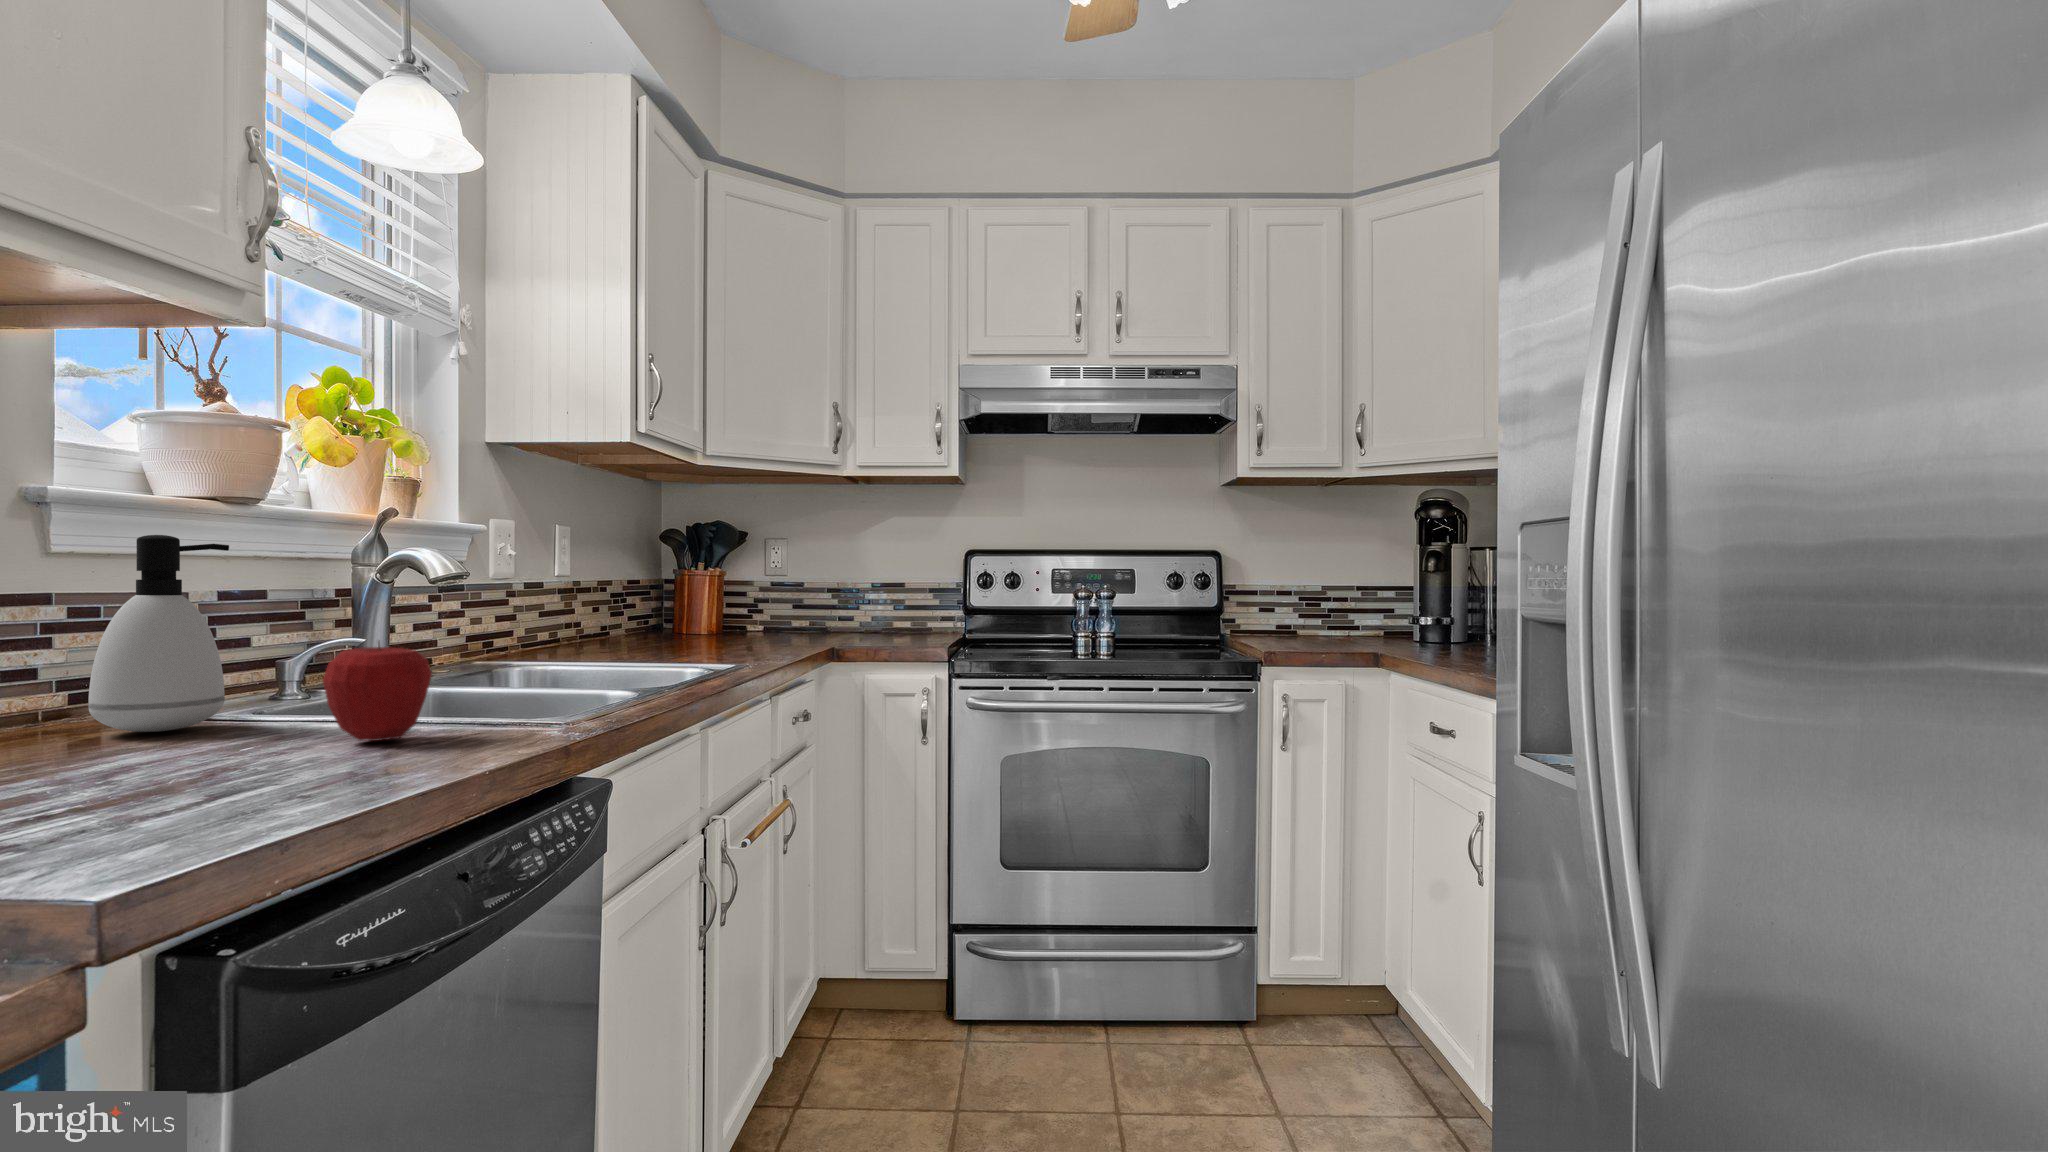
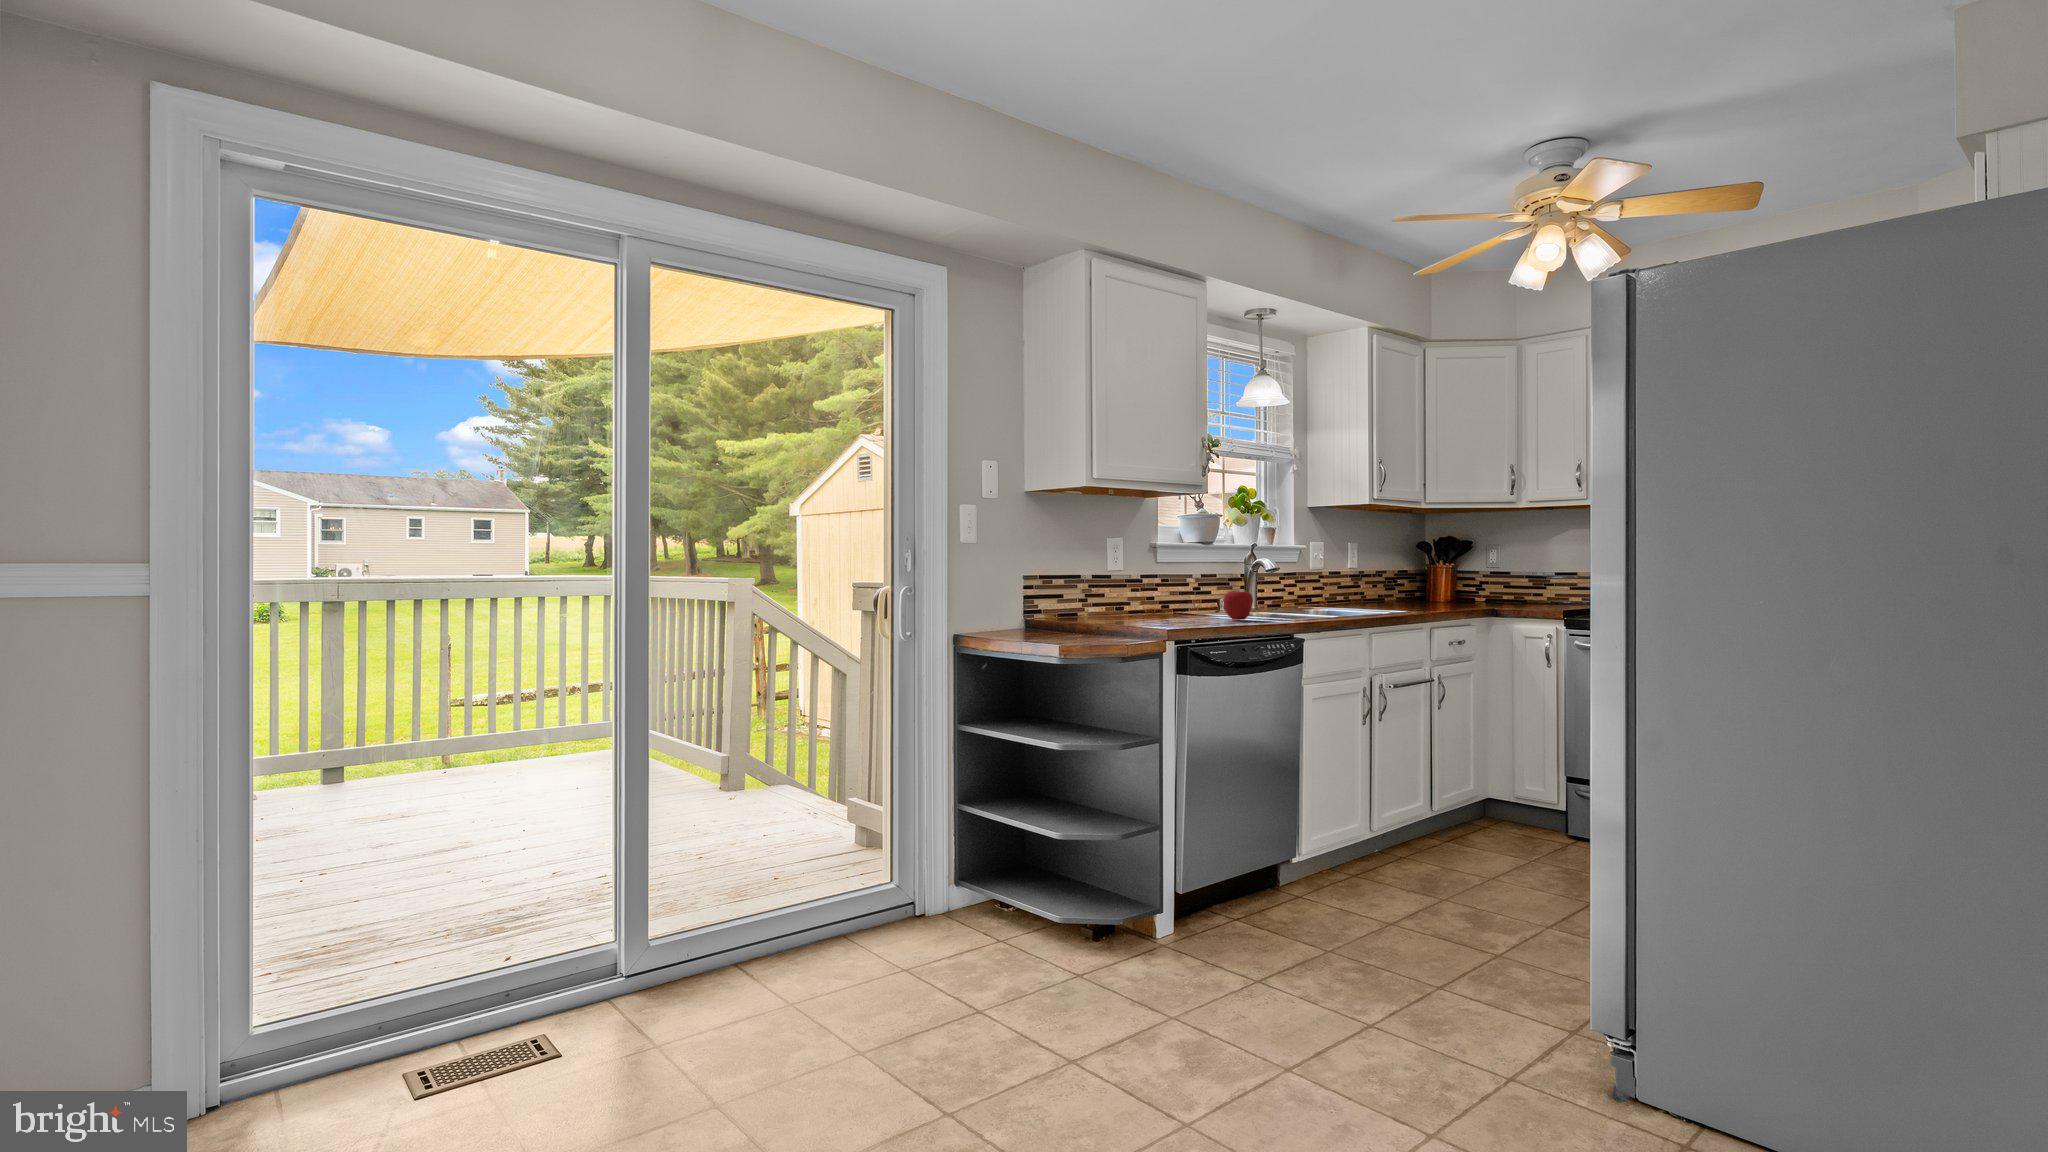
soap dispenser: present [88,535,229,732] -> none [1169,557,1203,616]

